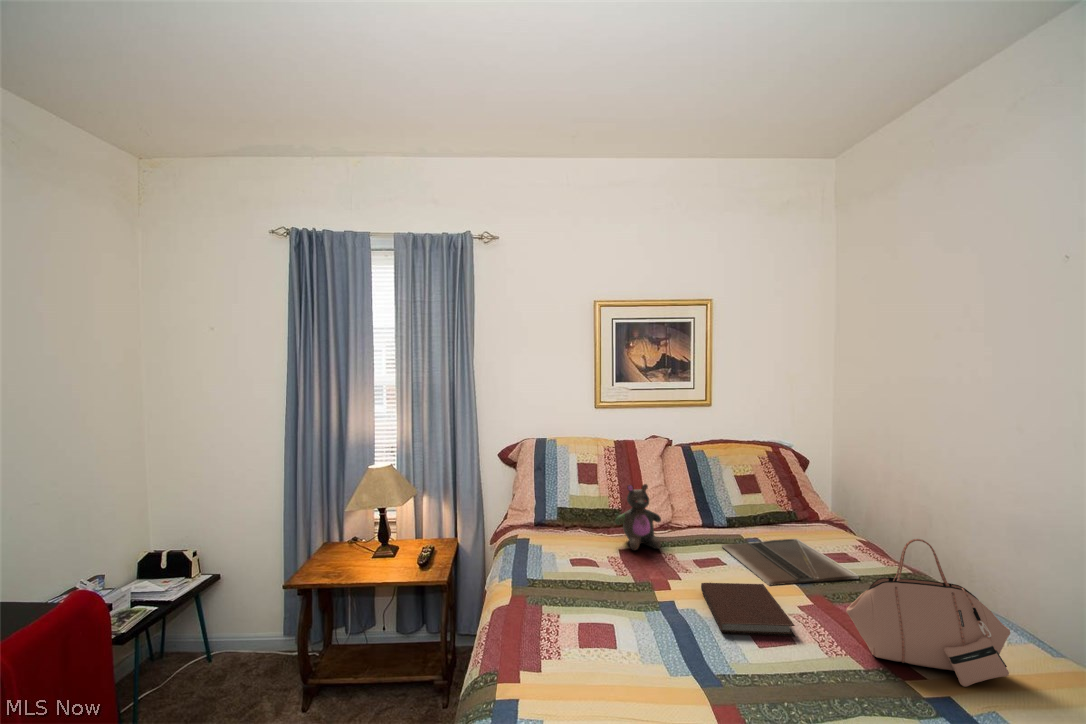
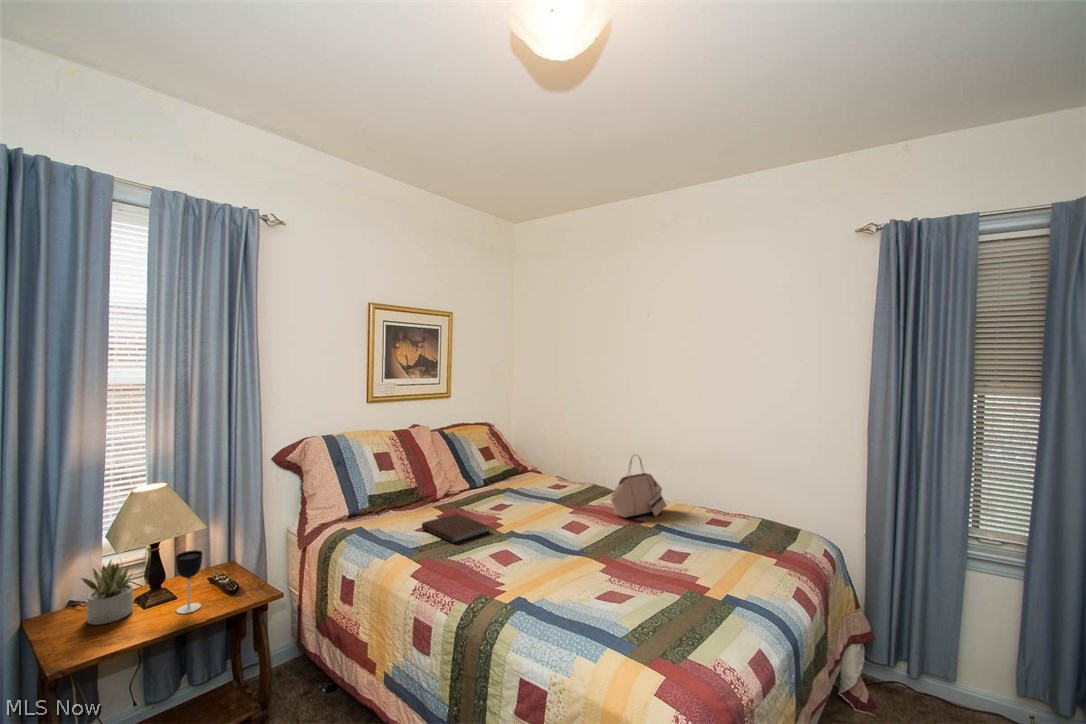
stuffed bear: present [615,484,661,550] -> none [432,459,469,511]
succulent plant: none [332,513,363,560] -> present [82,561,133,625]
wine glass: none [369,521,388,571] -> present [176,550,202,614]
laptop: present [722,539,859,585] -> none [499,482,579,506]
notebook: present [701,583,795,636] -> present [422,513,489,543]

